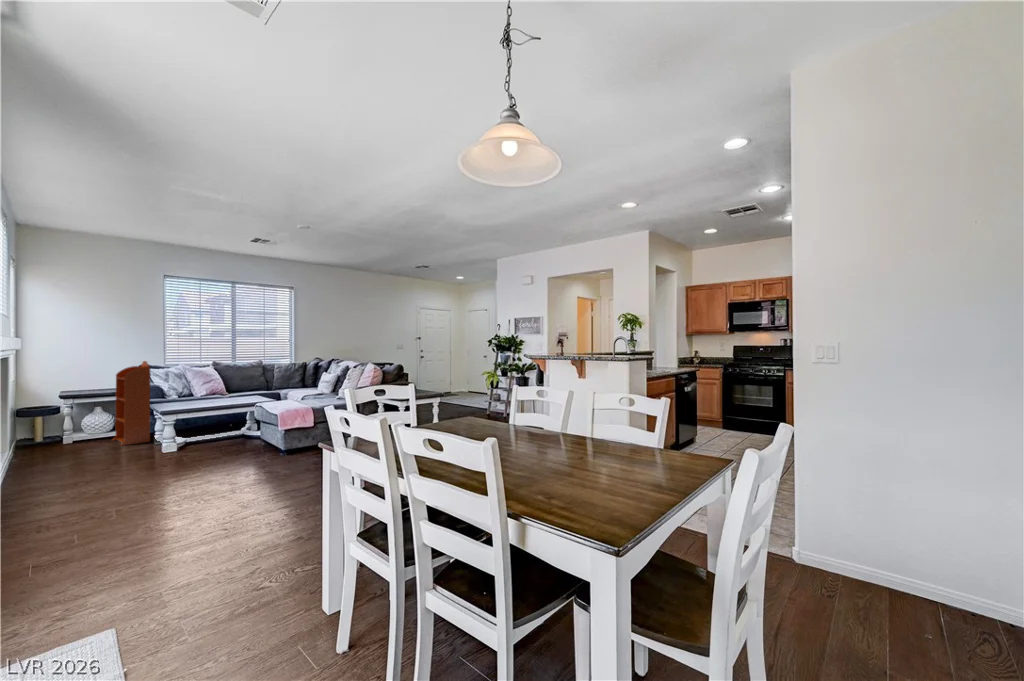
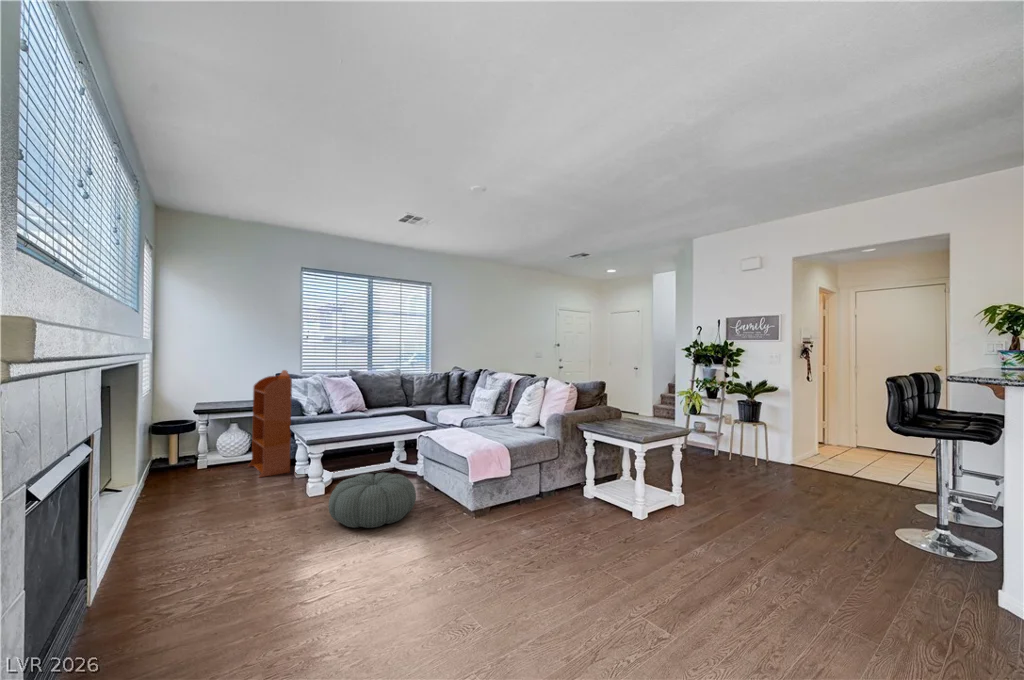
pouf: none [171,431,243,465] -> present [329,473,416,528]

